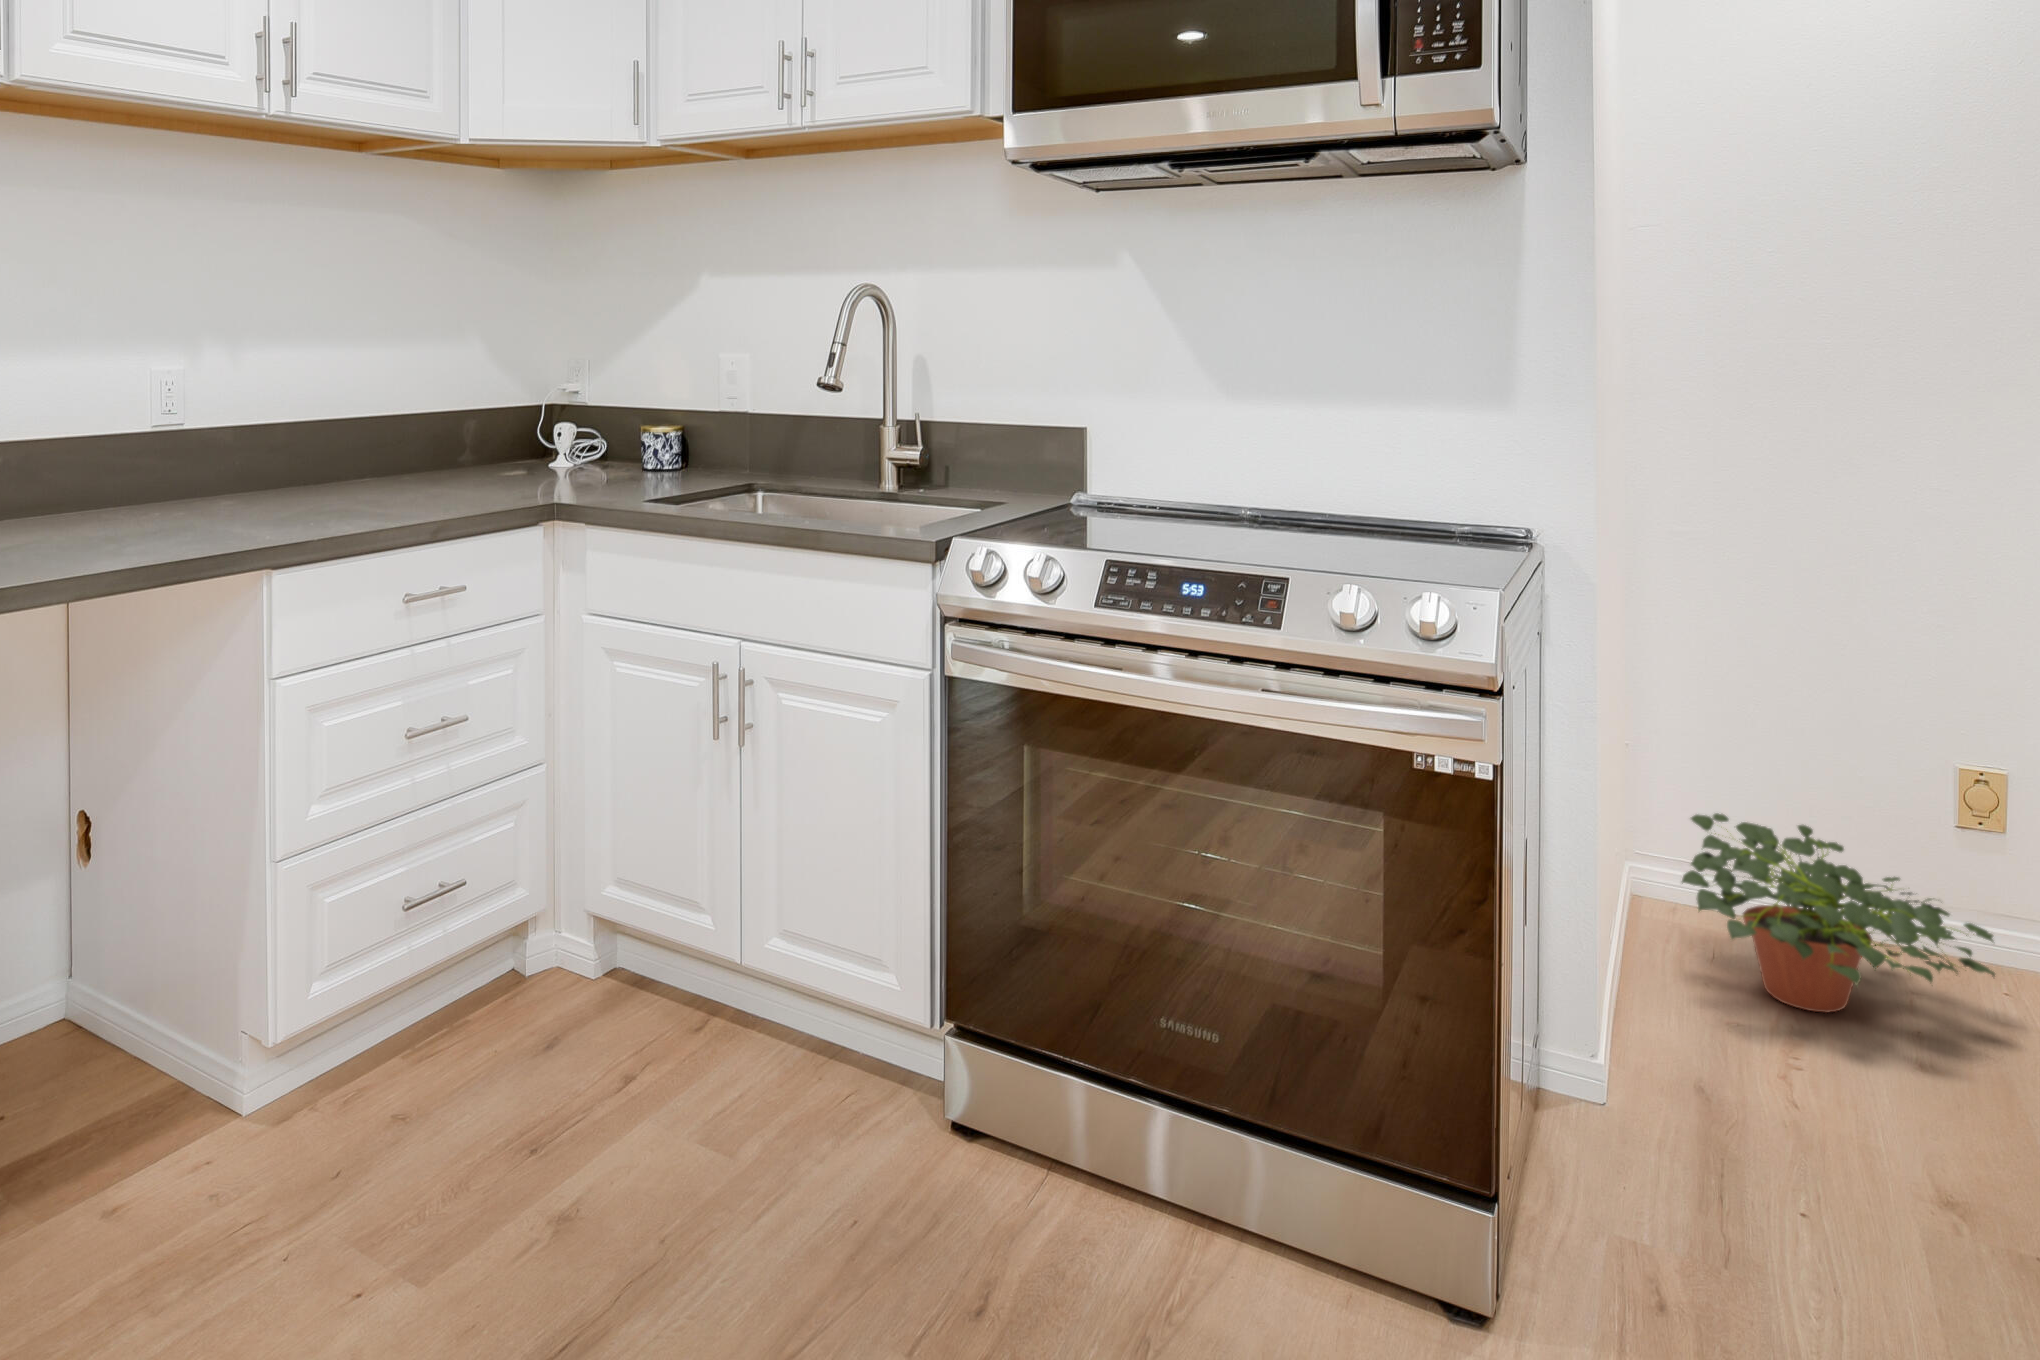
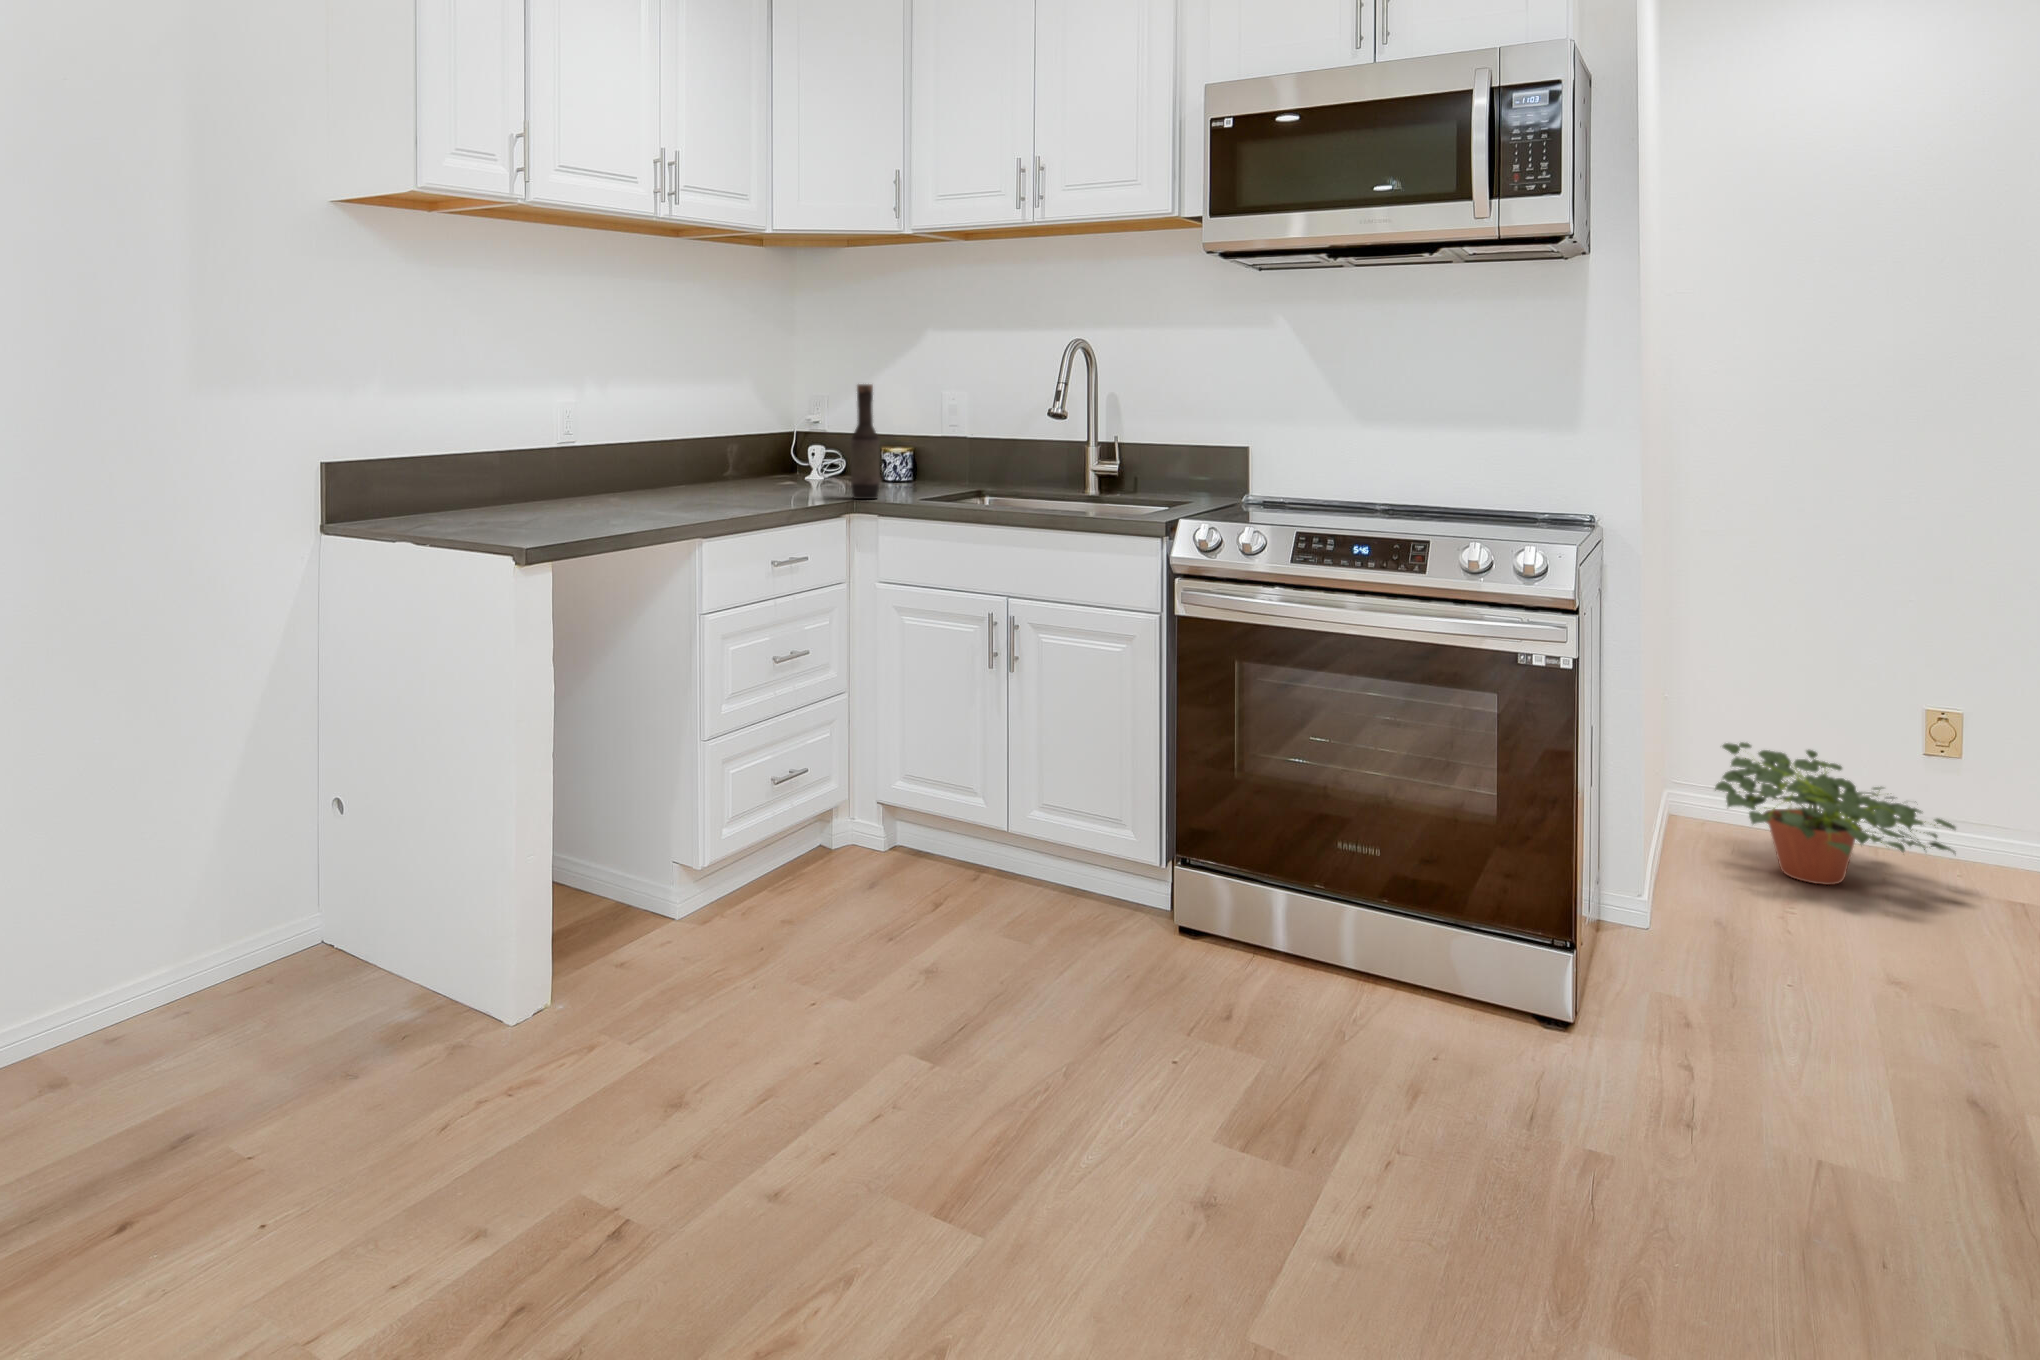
bottle: none [555,348,594,504] -> present [851,384,880,499]

